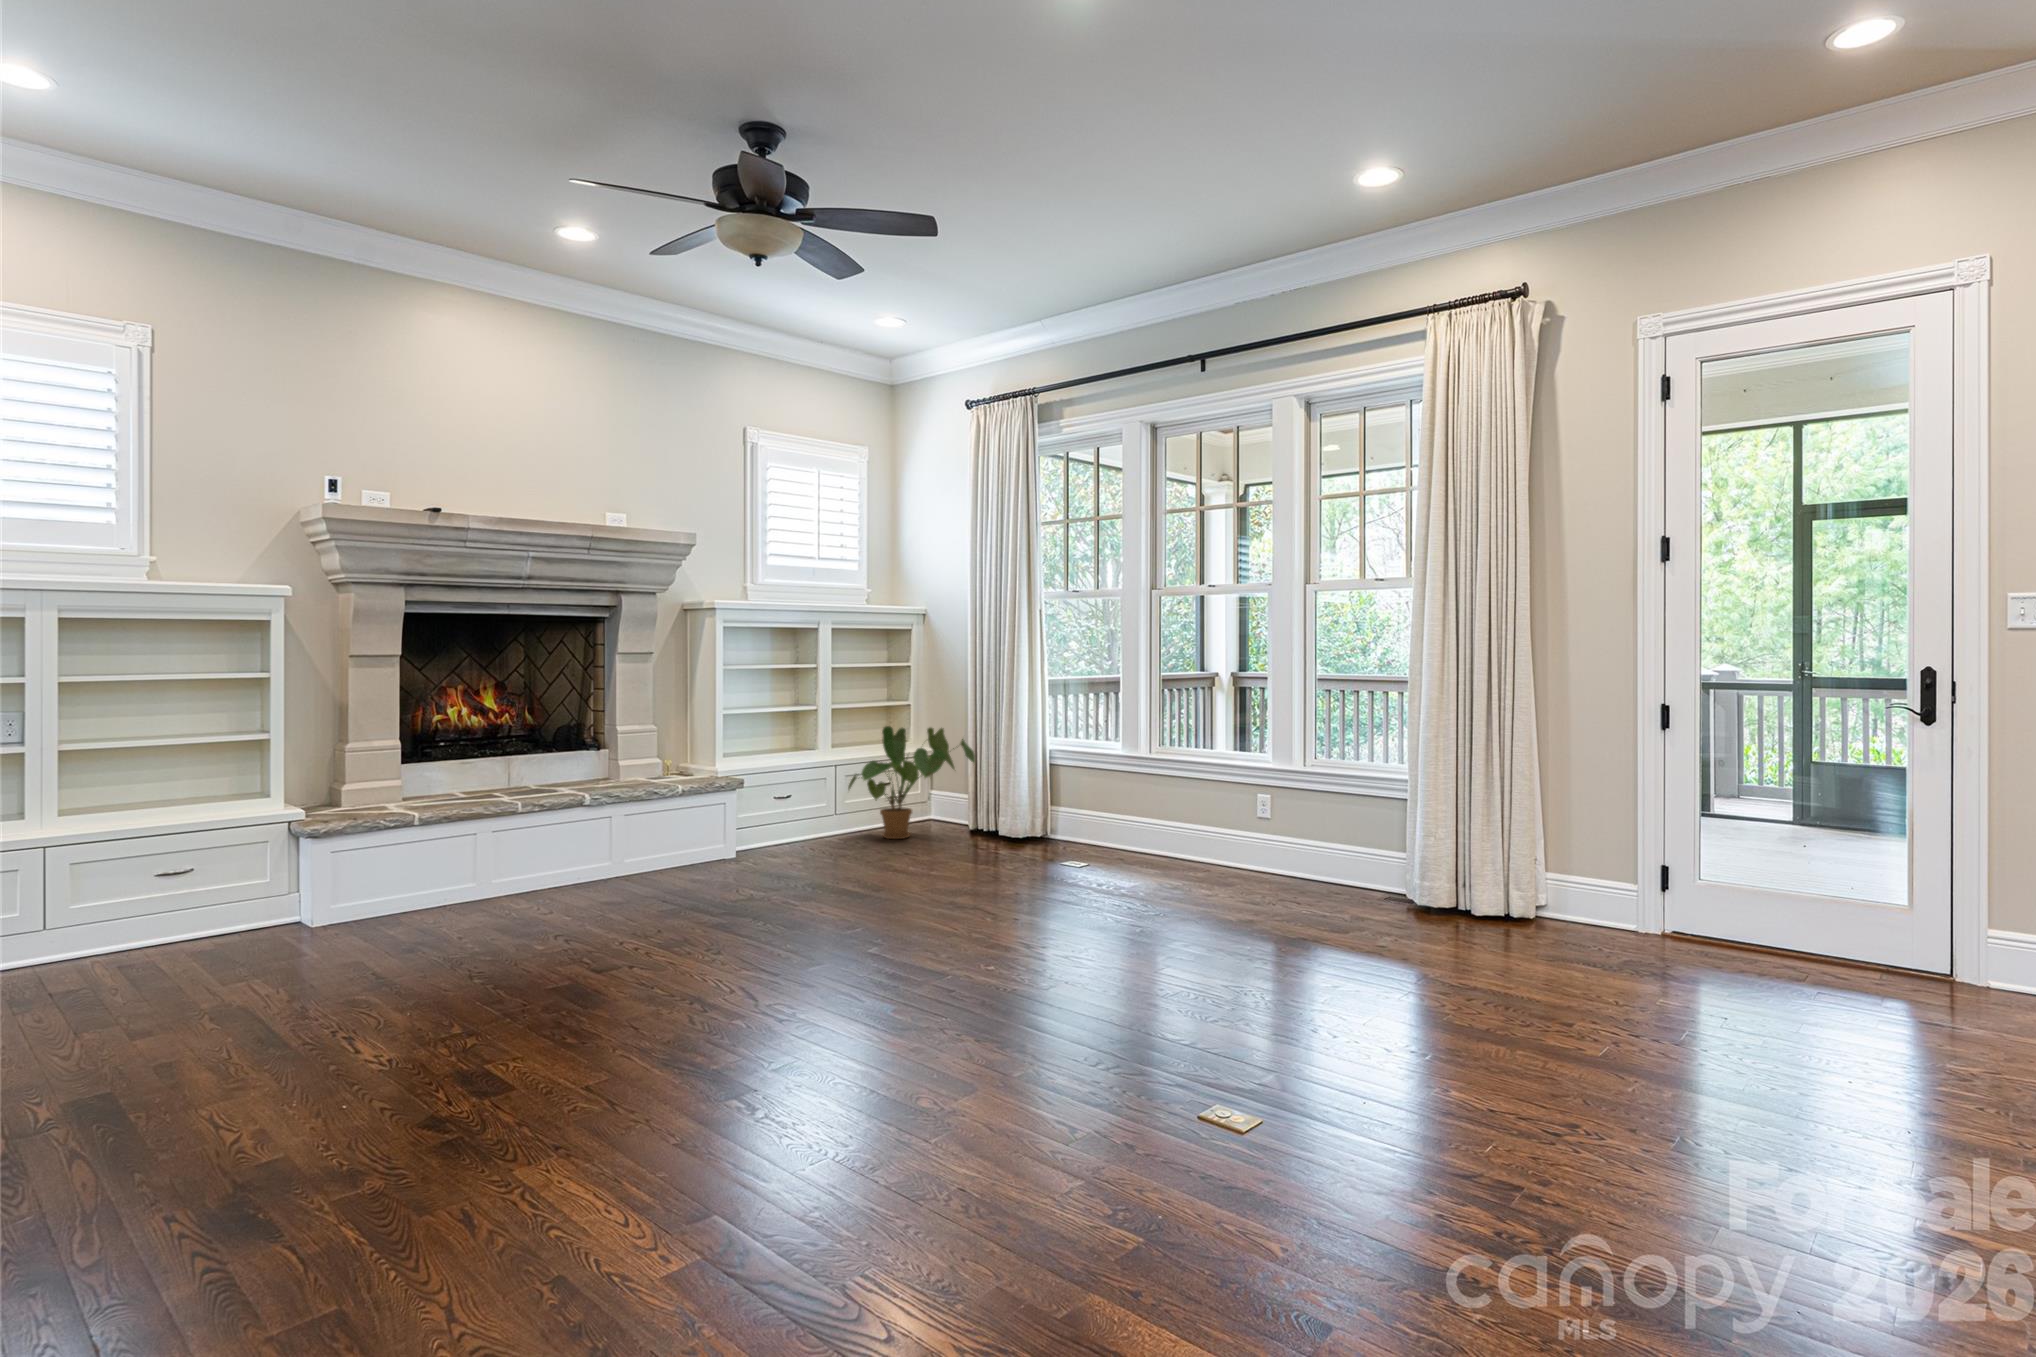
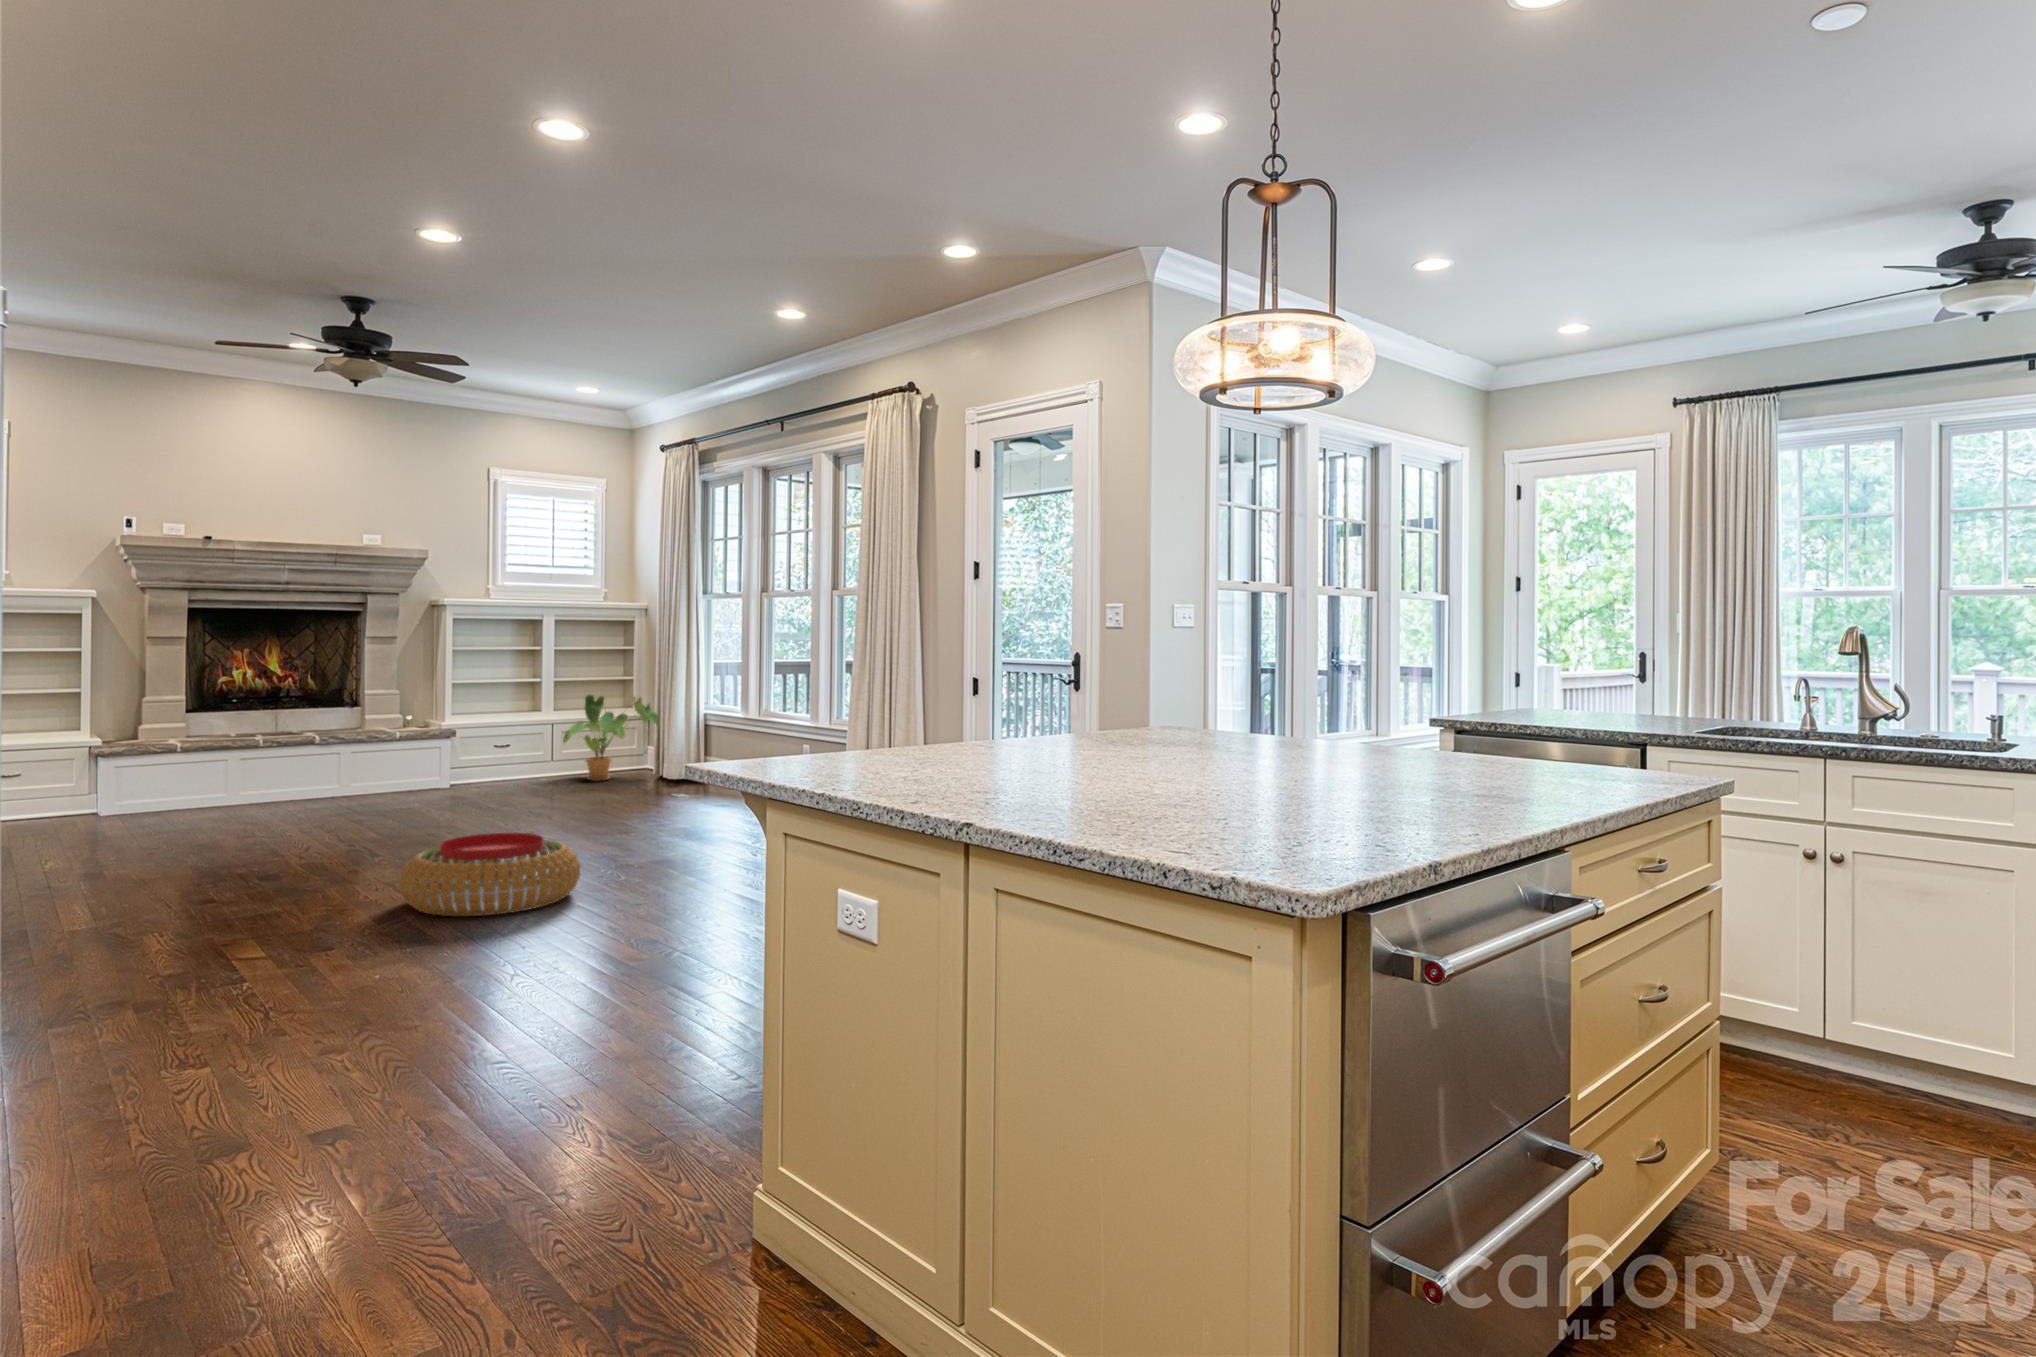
pouf: none [1030,958,1317,1132] -> present [399,833,581,916]

